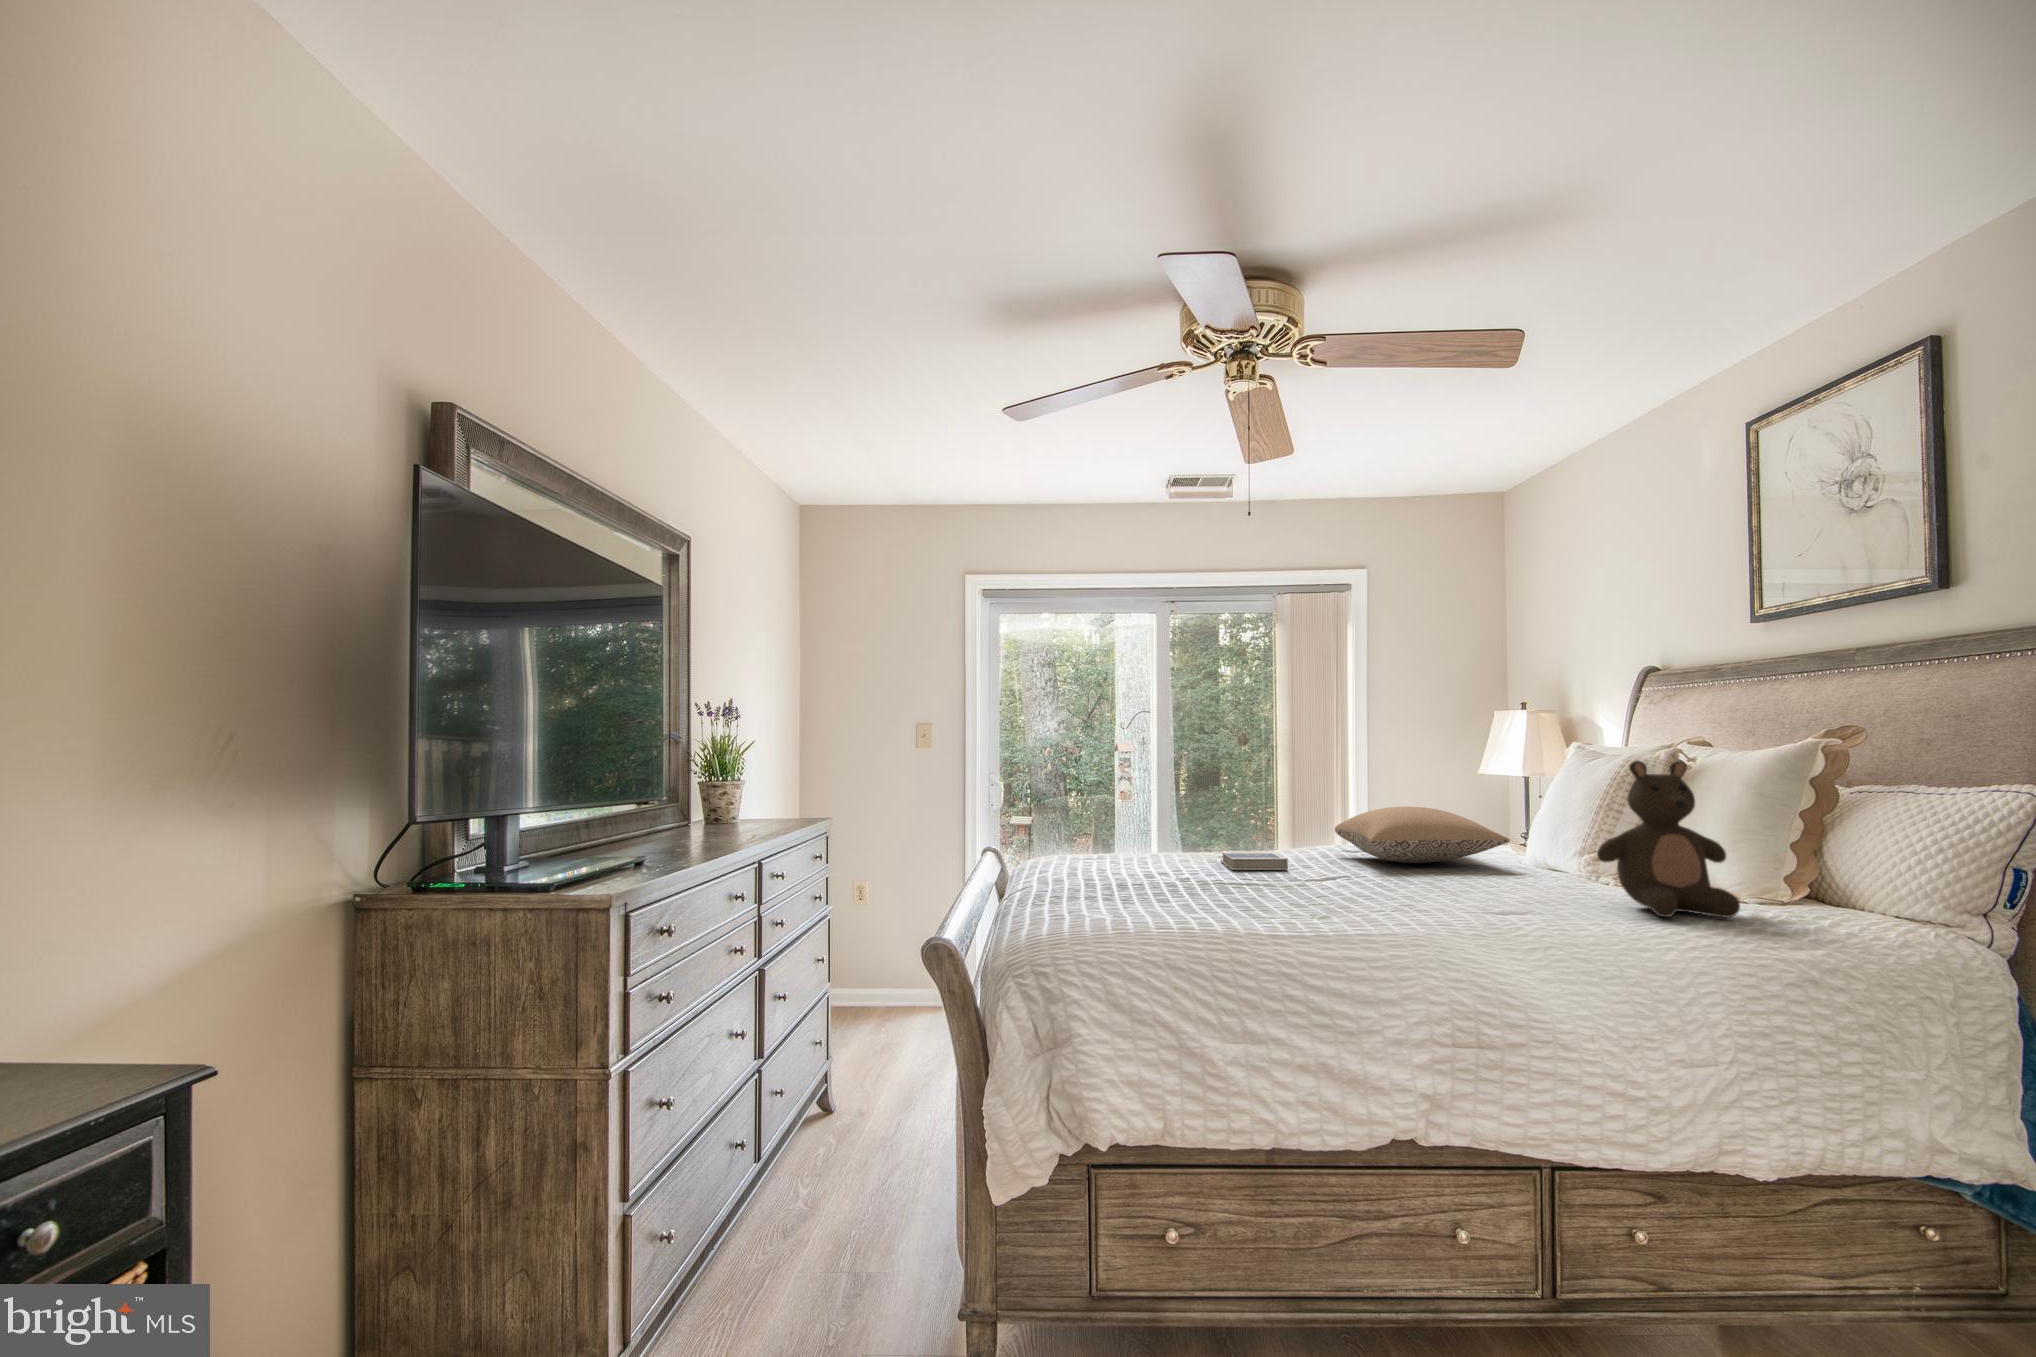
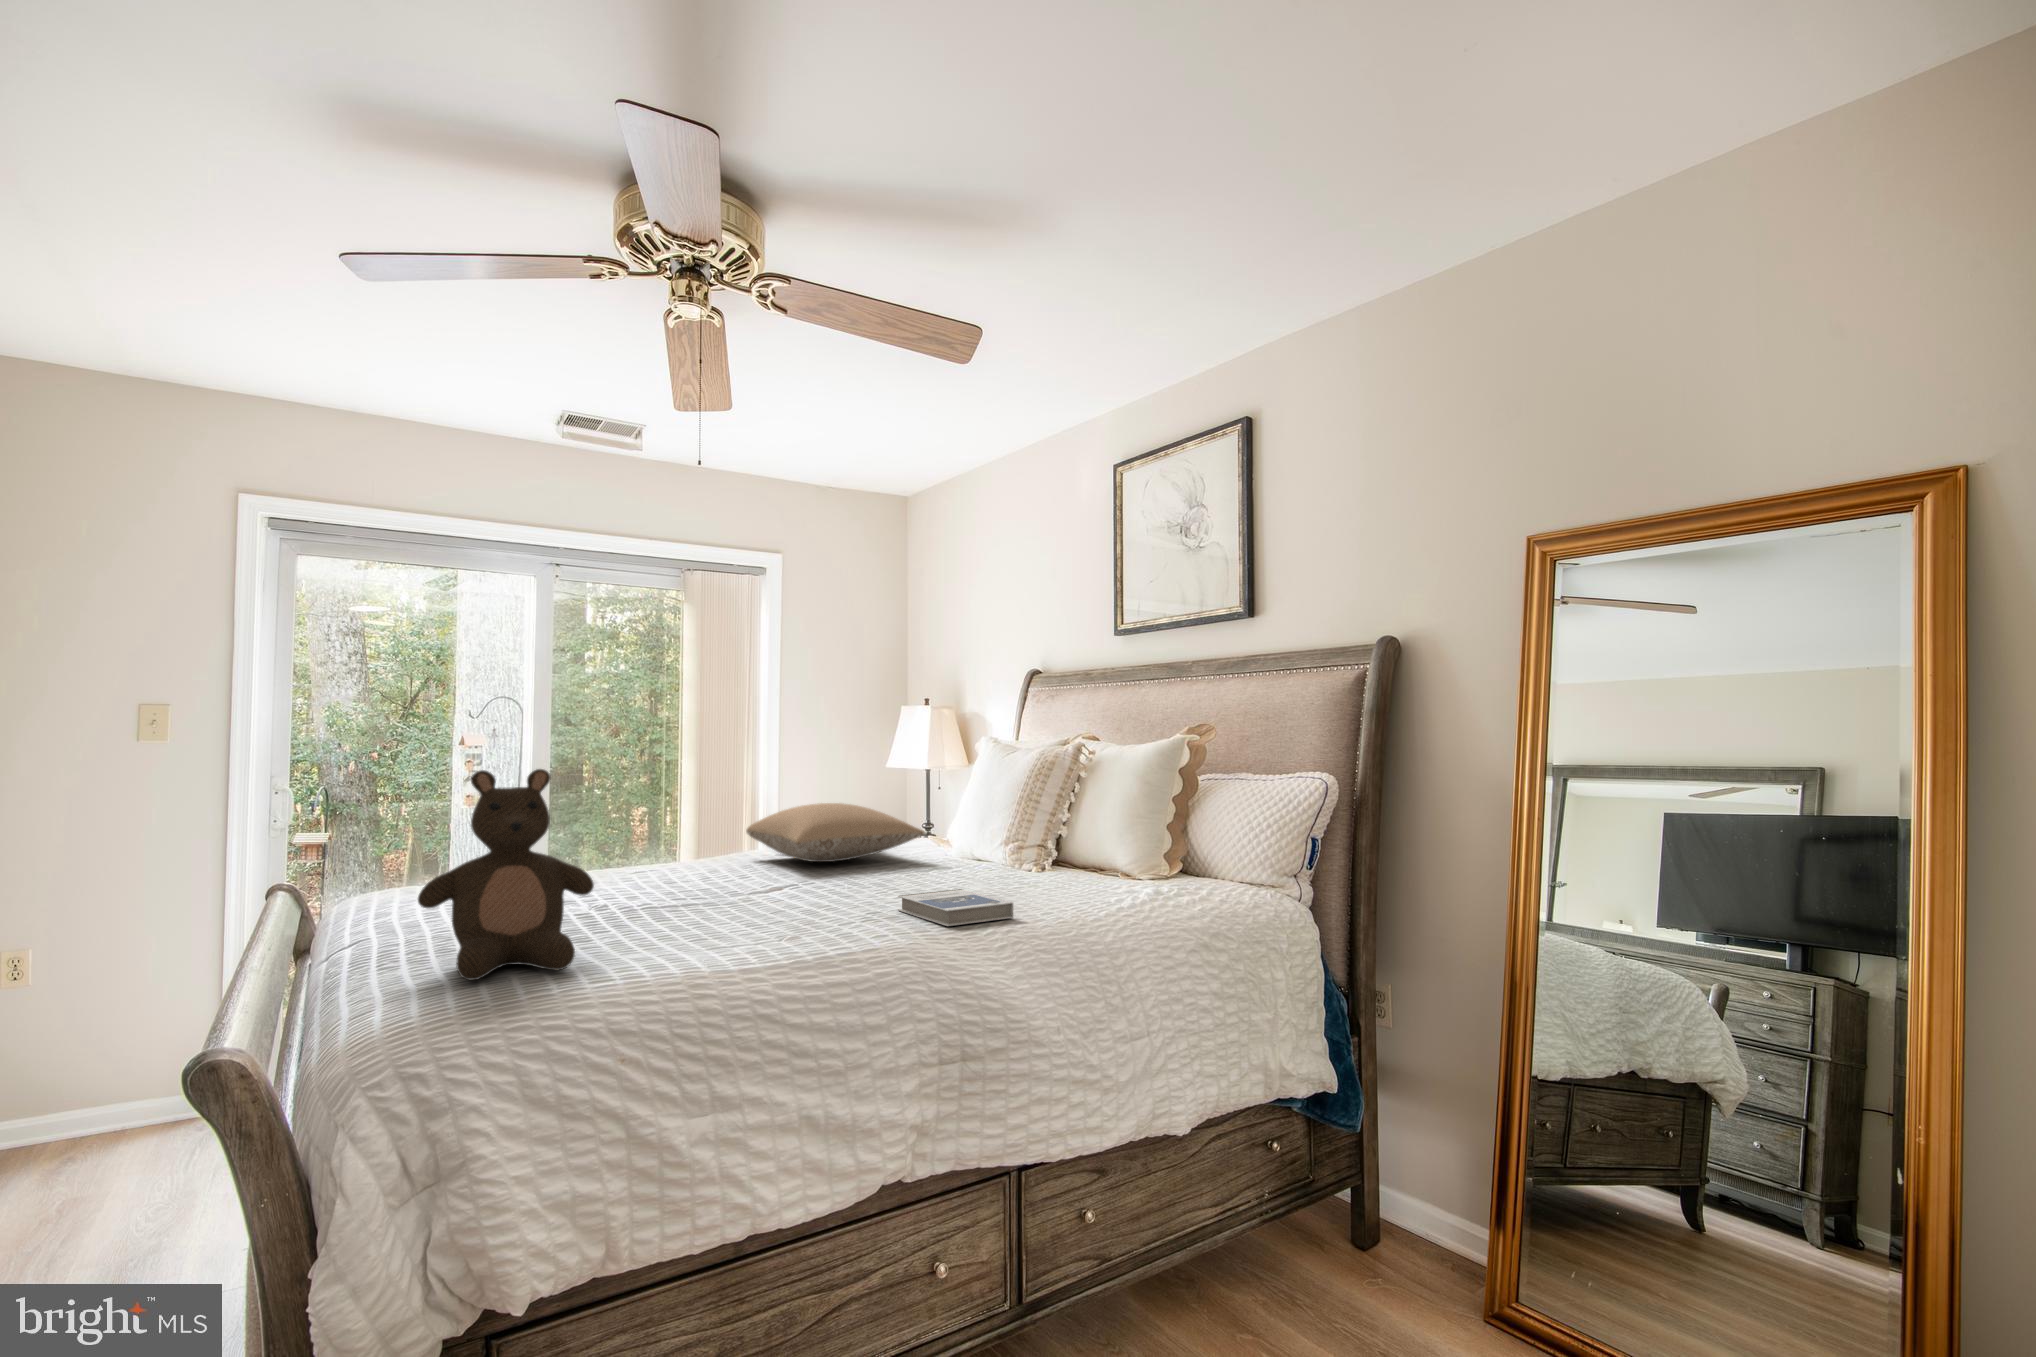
stuffed bear: present [1597,760,1740,918] -> present [418,769,594,980]
hardback book: present [1220,850,1288,870] -> present [898,889,1014,926]

